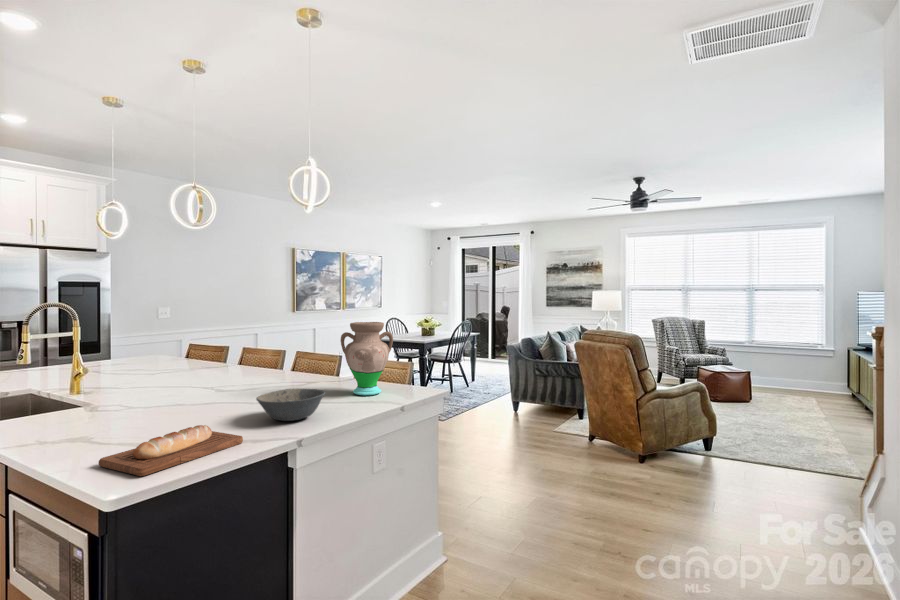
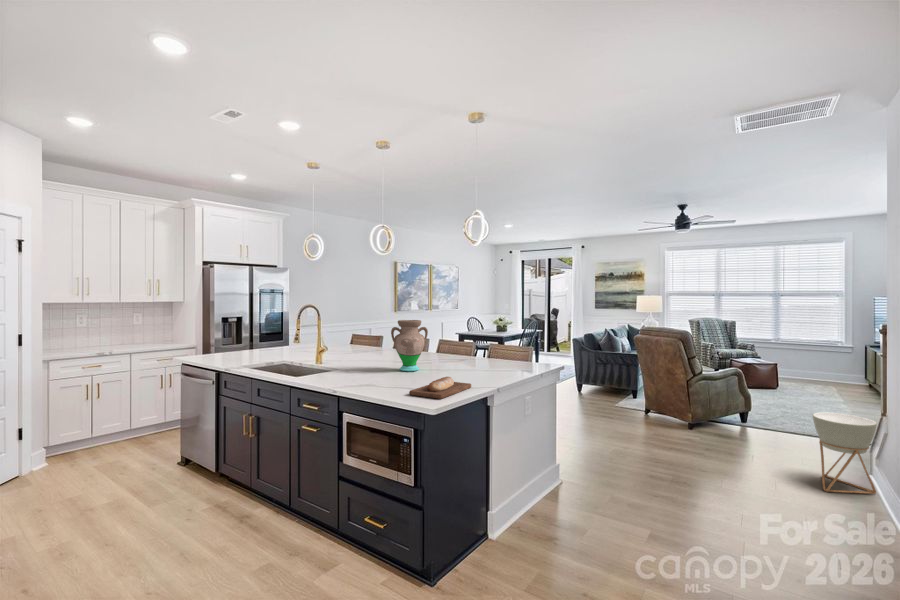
vase: present [341,322,393,395] -> present [391,320,428,371]
bowl: present [256,389,325,421] -> none [462,360,503,378]
planter: none [793,449,879,566] -> present [813,412,877,494]

